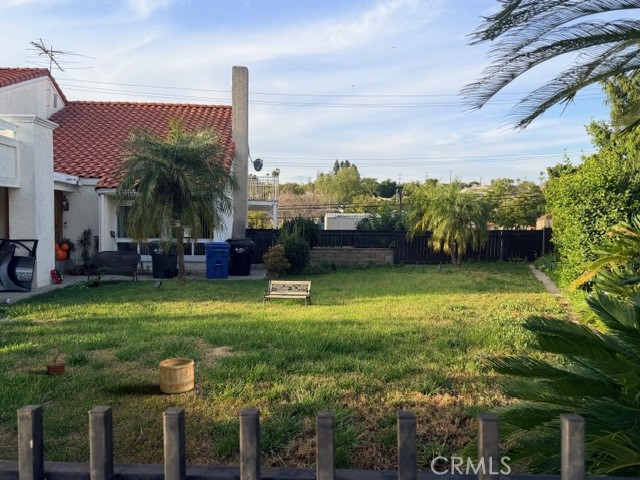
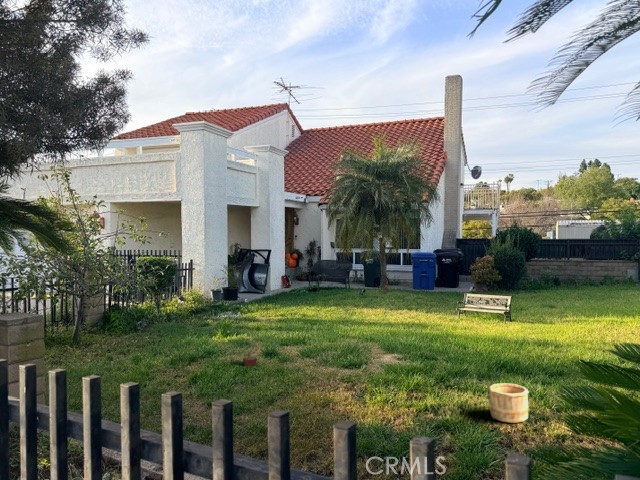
wooden bucket: present [158,358,194,393] -> present [488,383,529,423]

